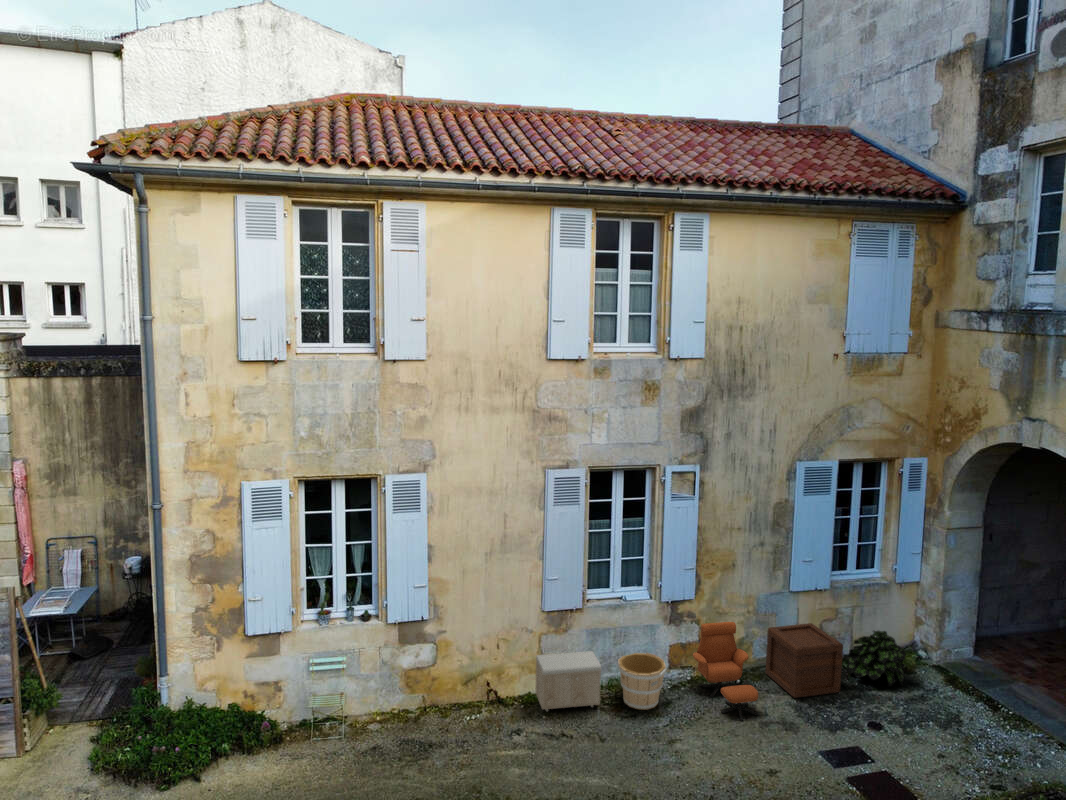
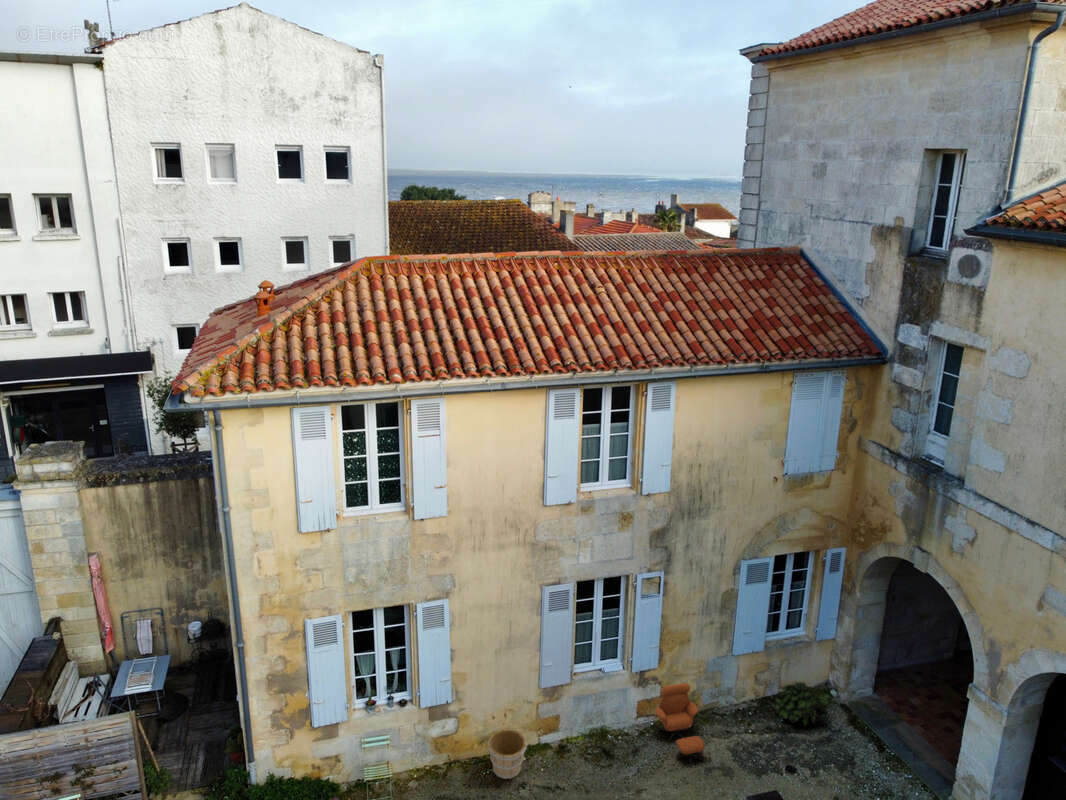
wooden crate: present [765,623,843,698] -> none [711,676,771,741]
storage bench: present [536,651,601,711] -> none [534,712,586,762]
wooden bucket: present [618,653,666,710] -> present [488,729,527,779]

